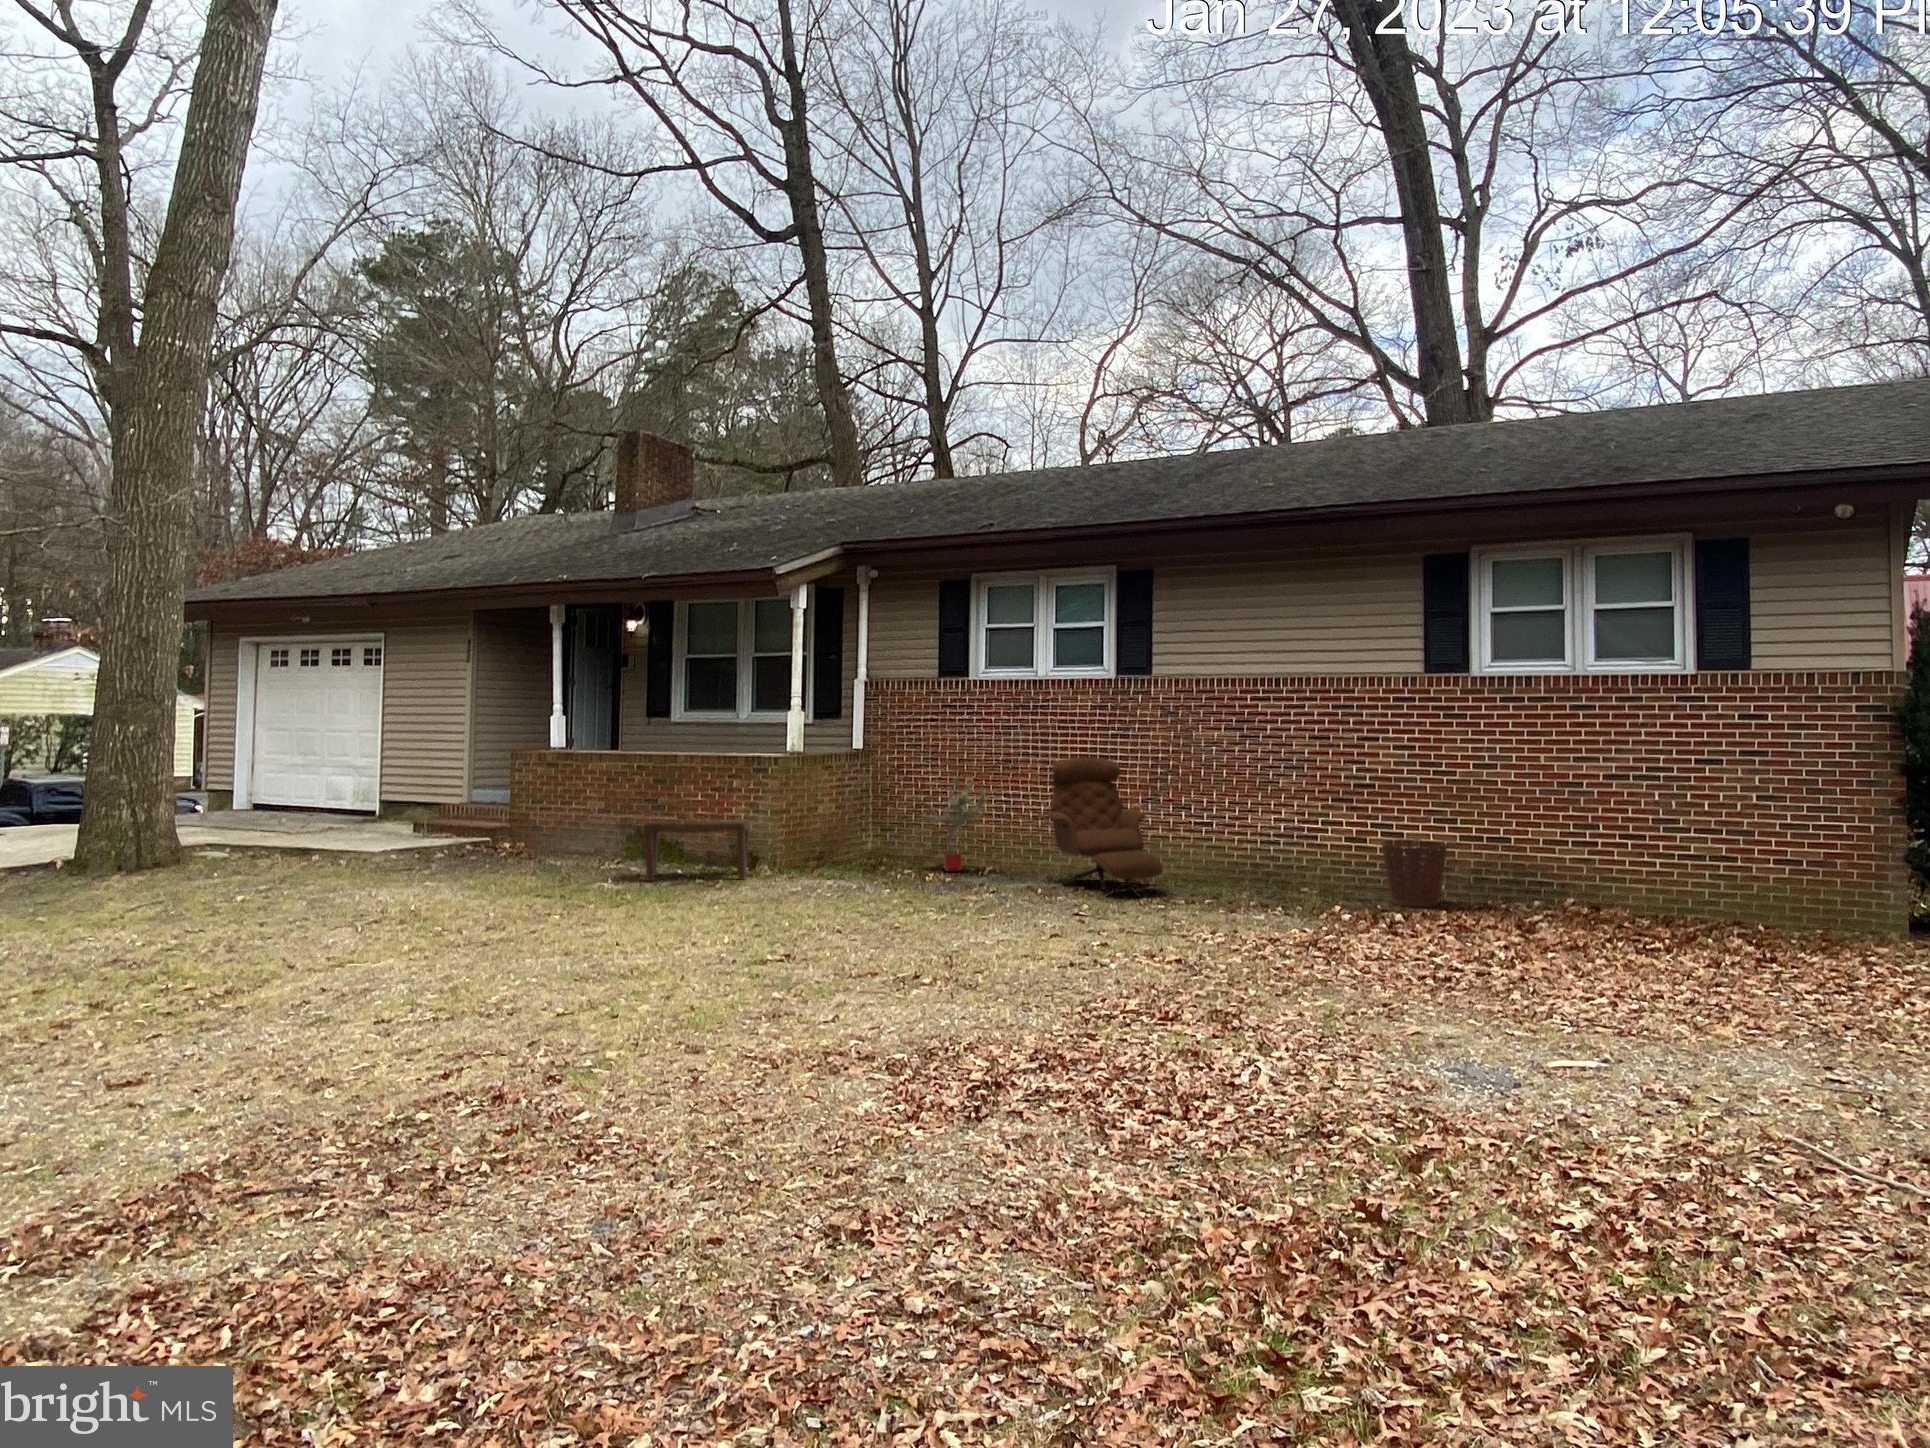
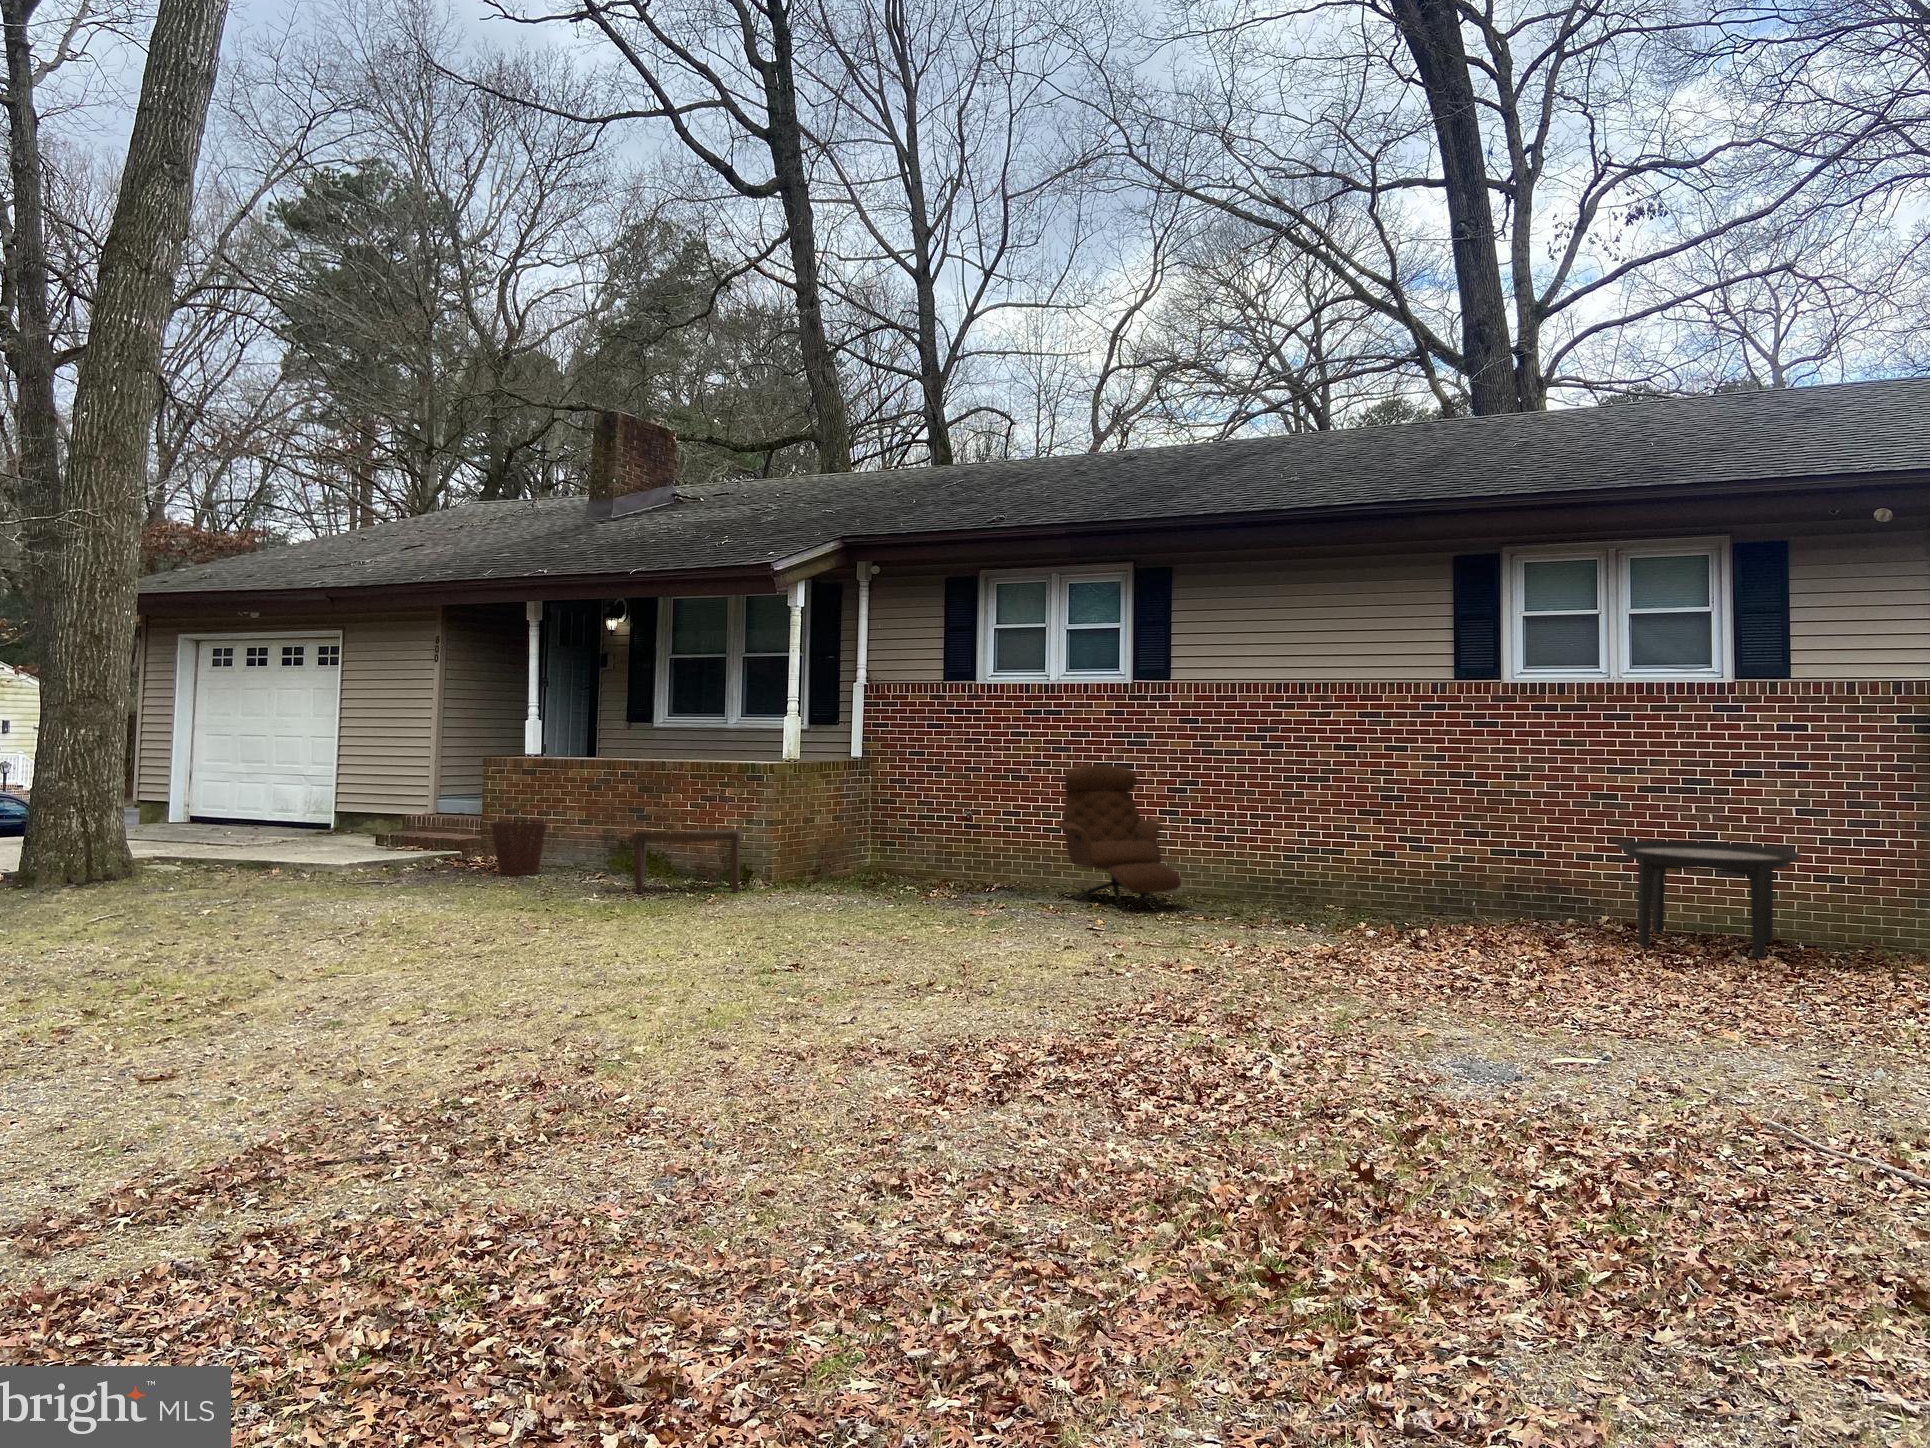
potted tree: present [922,778,986,872] -> none [924,785,996,886]
round table: none [1582,828,1765,944] -> present [1617,840,1800,959]
basket: present [1381,839,1448,907] -> present [491,820,547,875]

